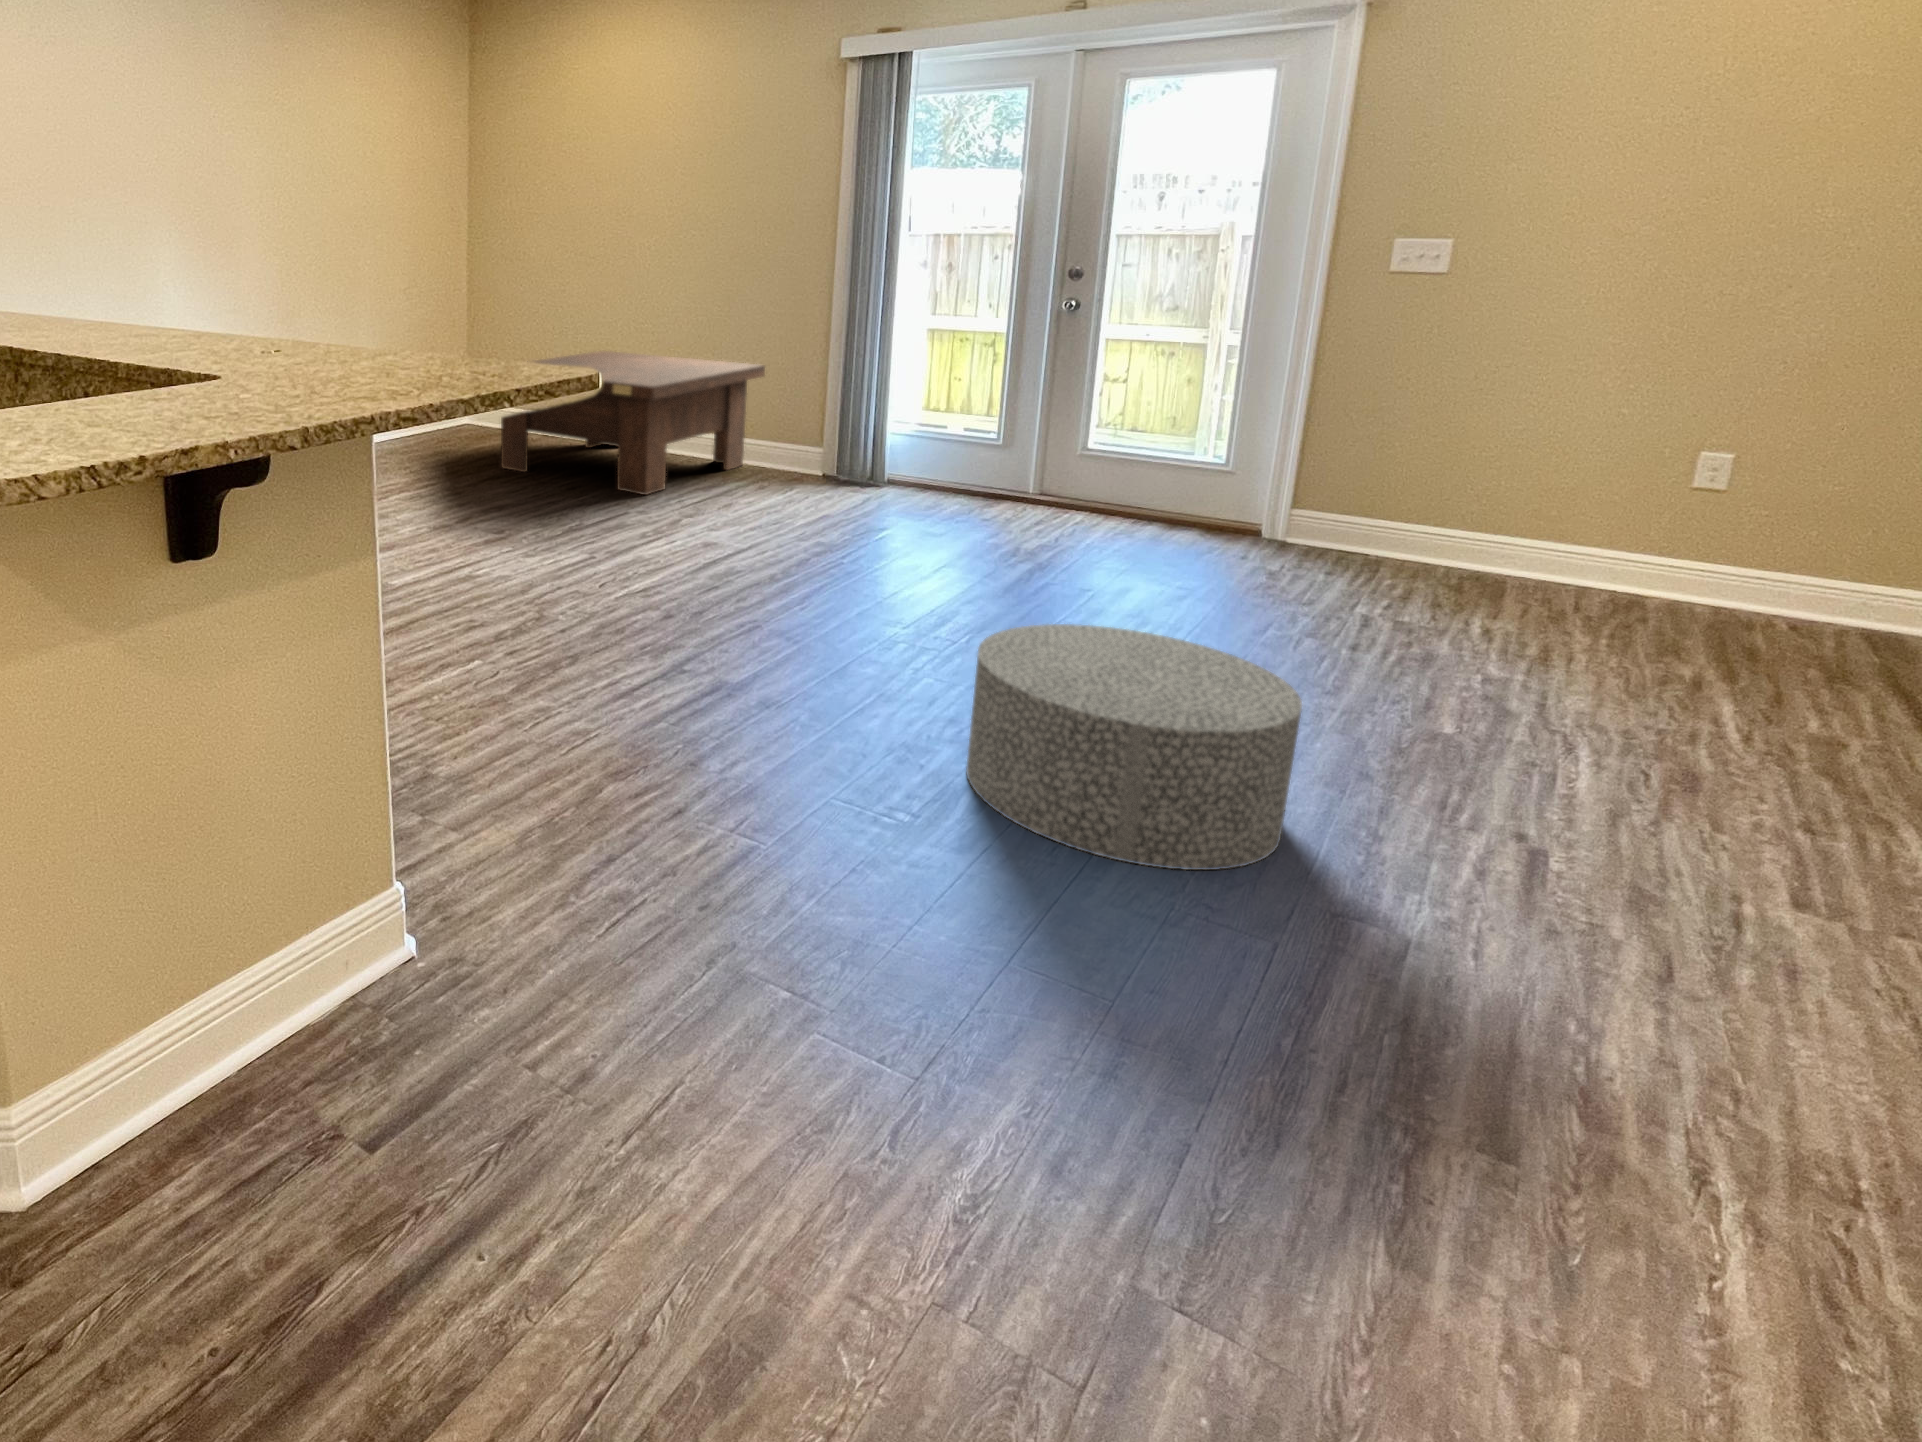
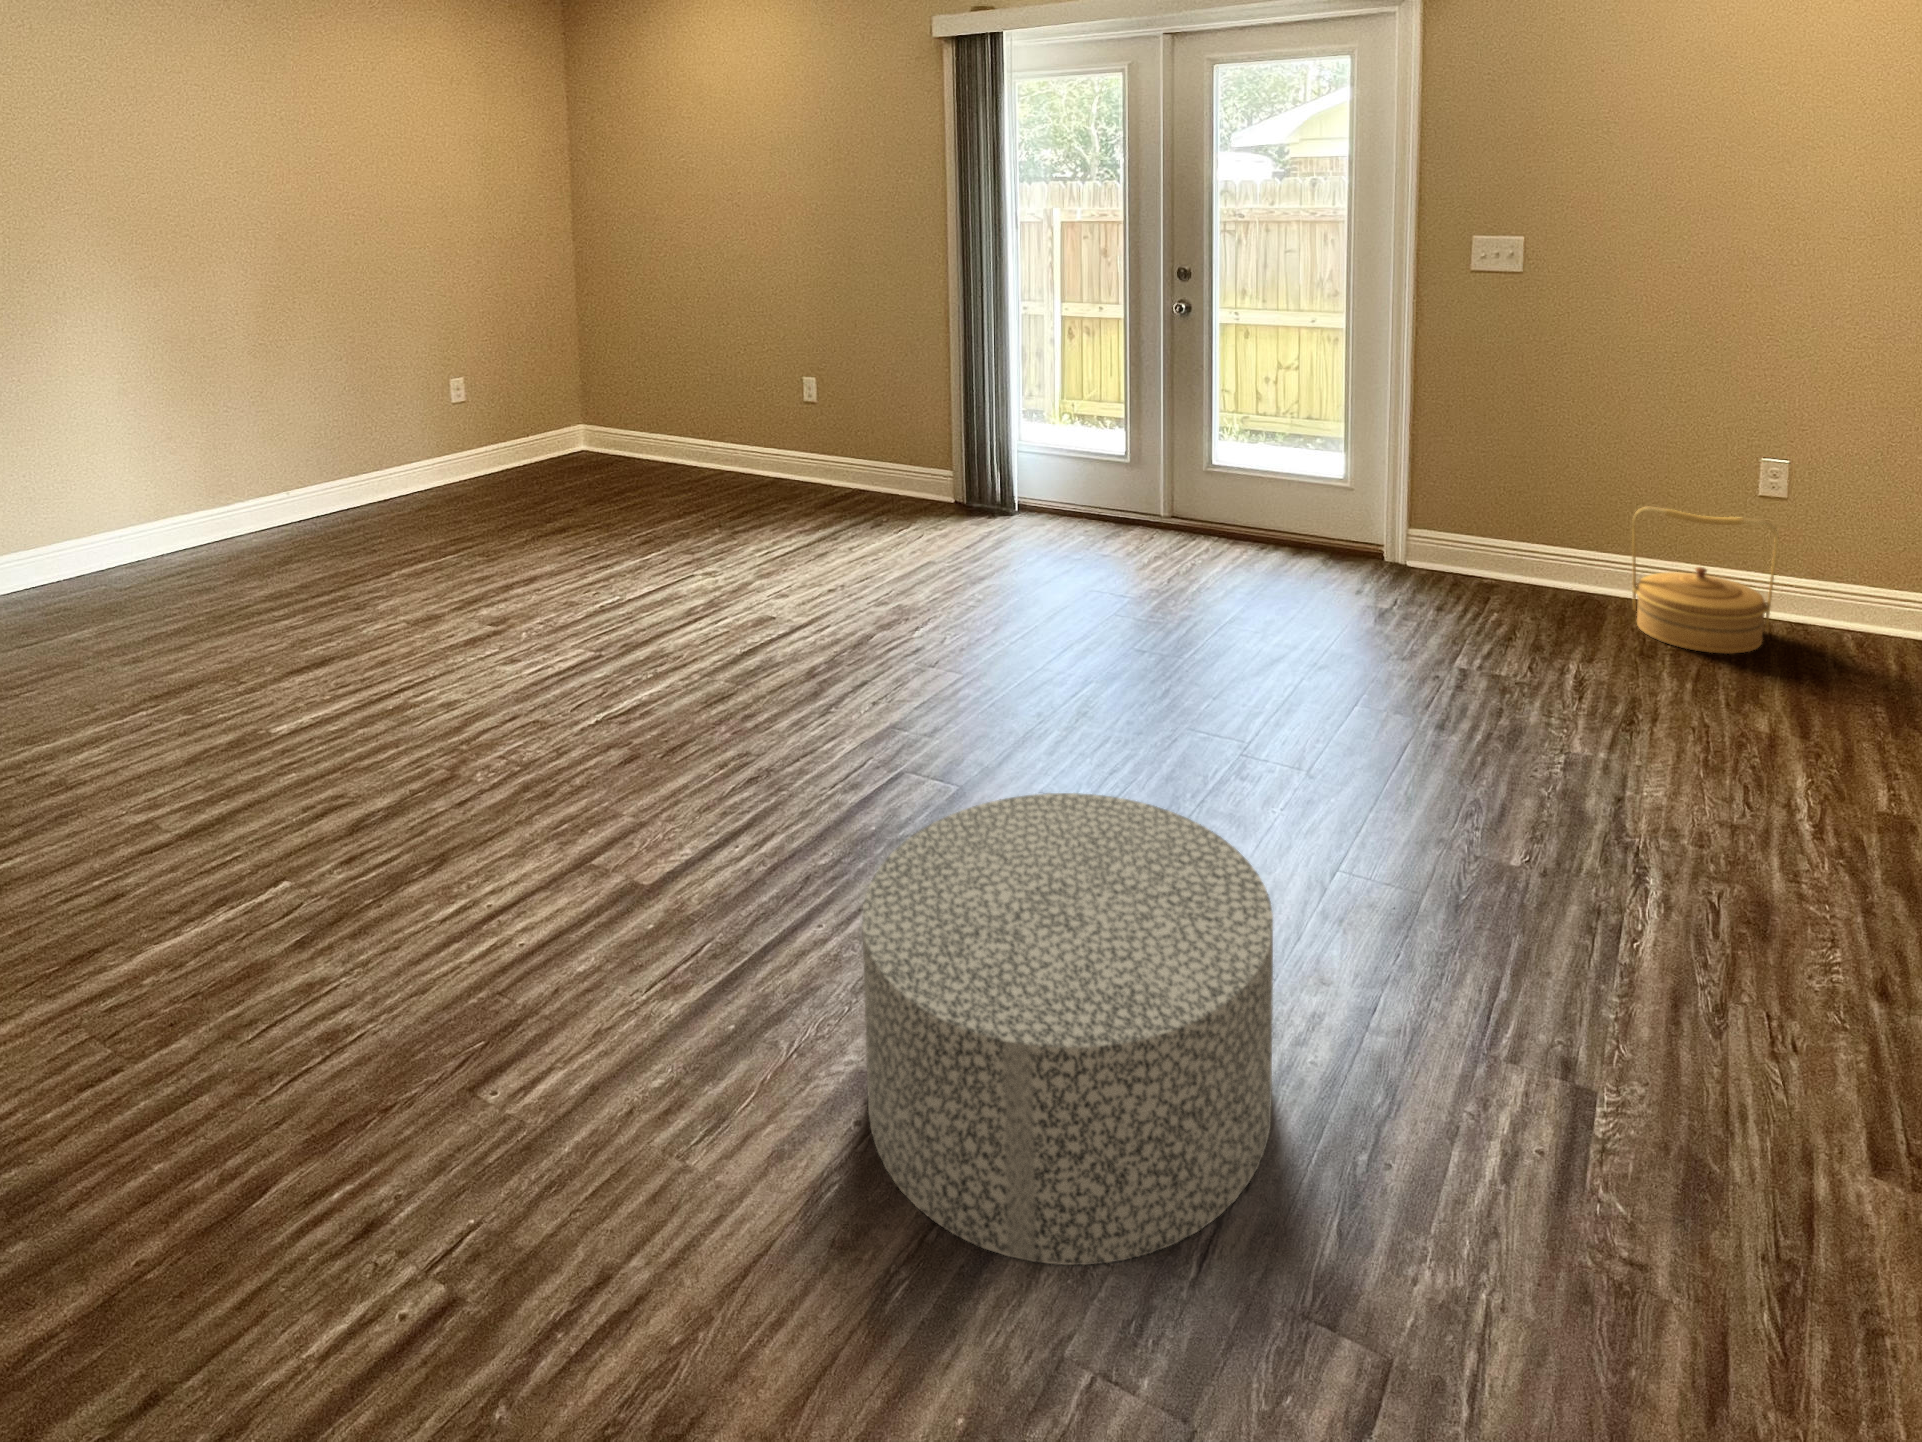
coffee table: present [501,351,765,495] -> none [546,364,892,550]
woven basket: none [1539,493,1718,626] -> present [1632,507,1778,654]

